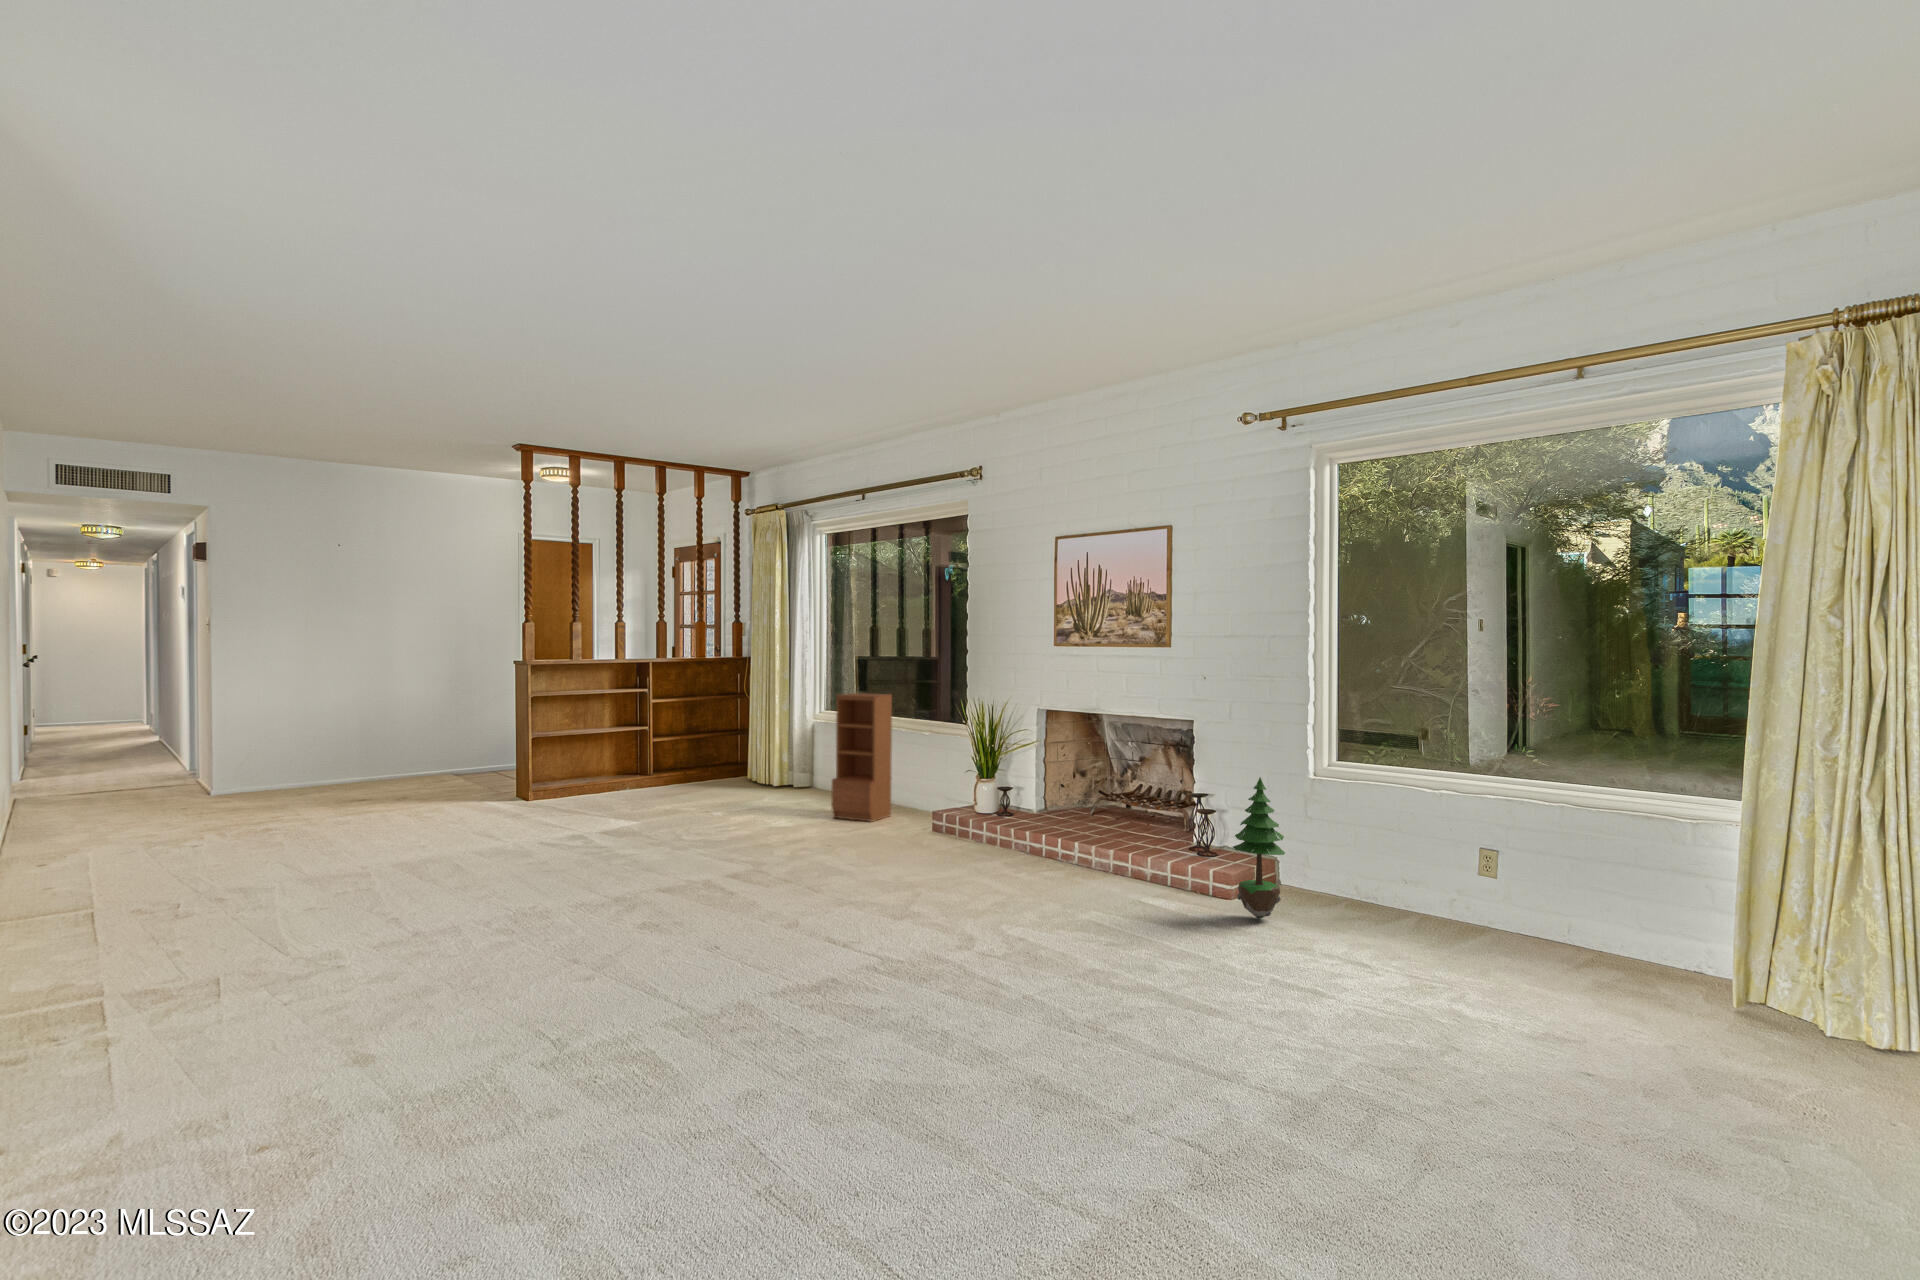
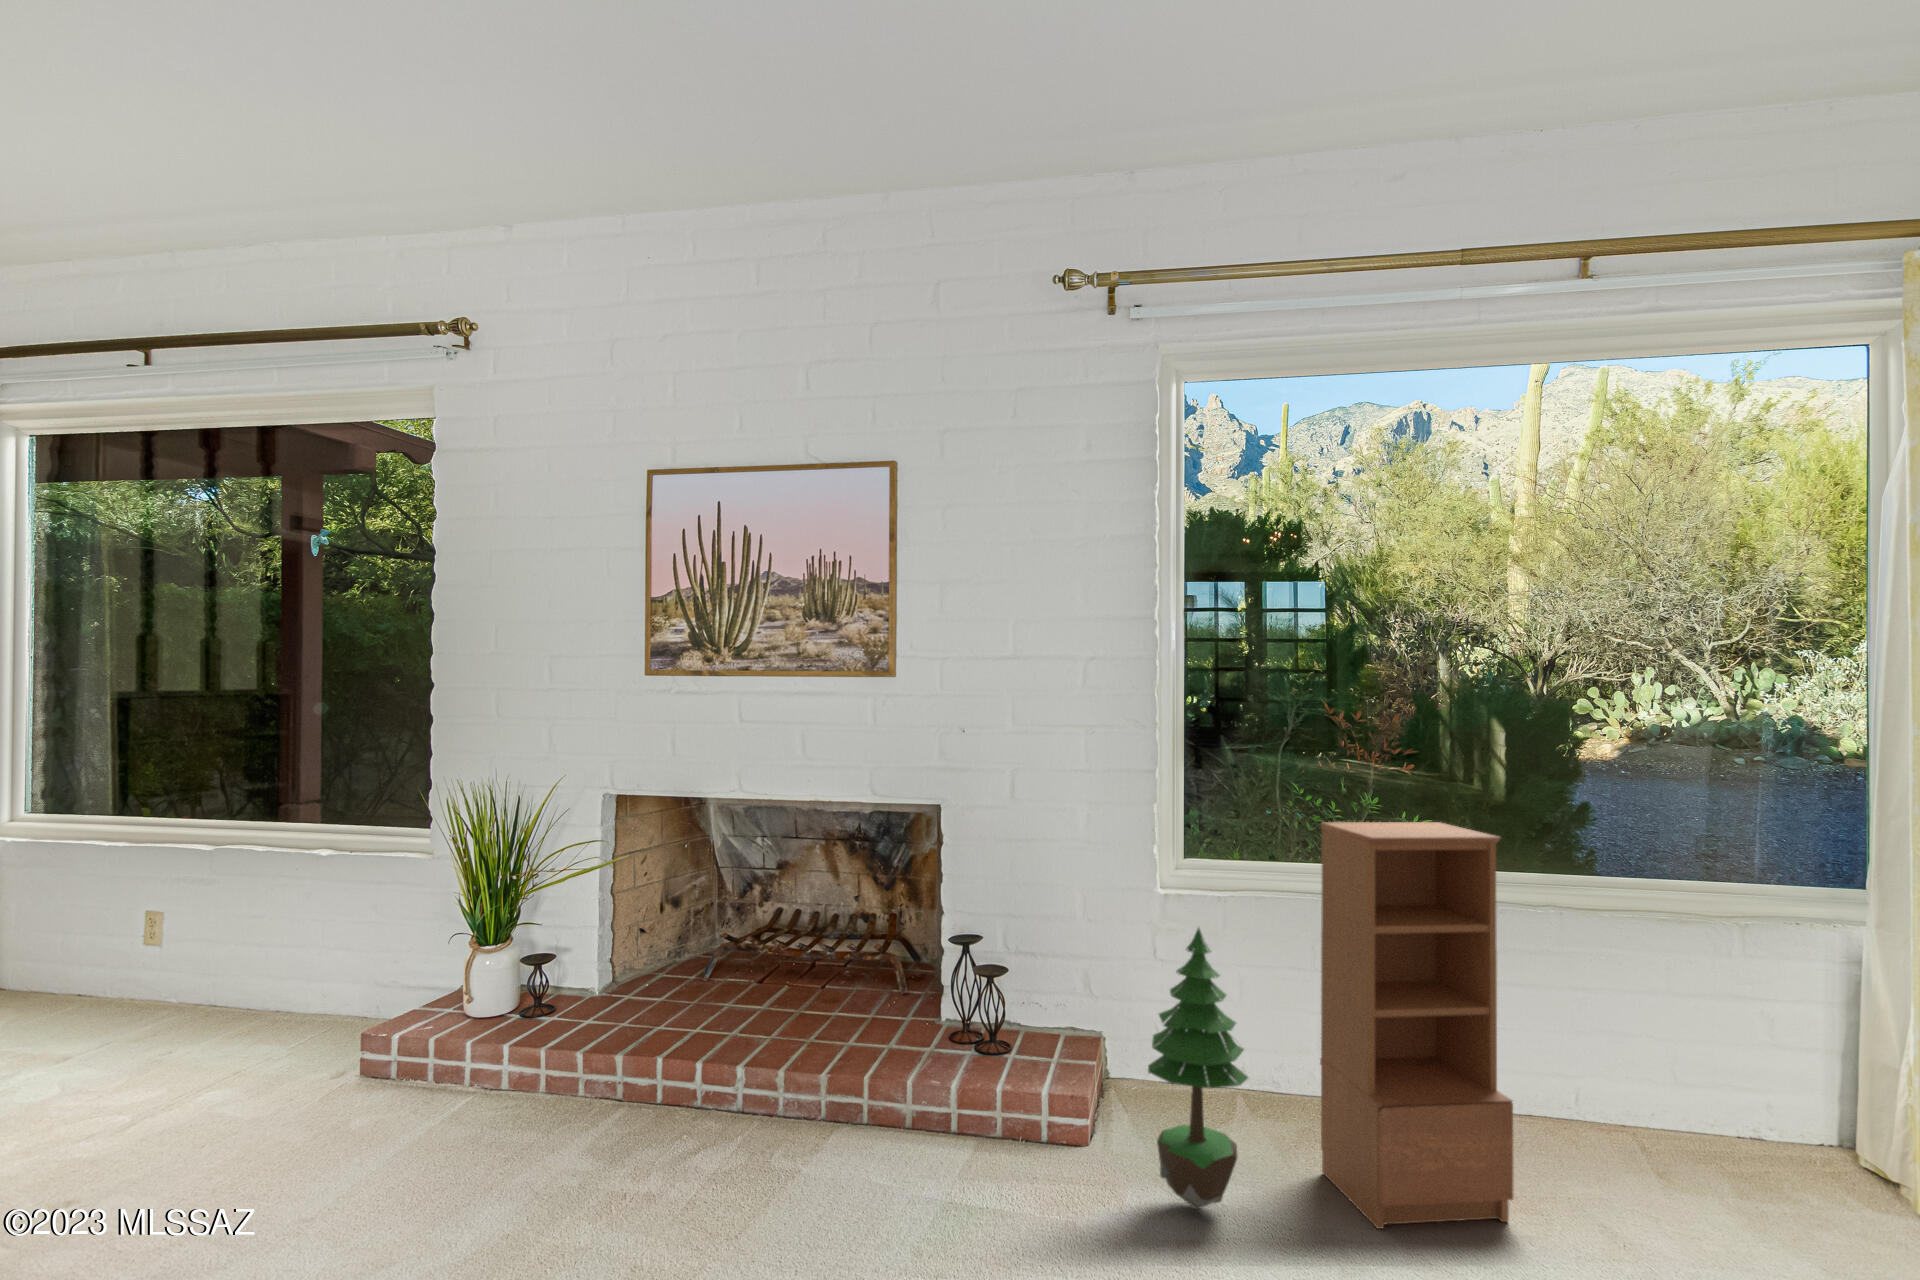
bookcase: present [832,693,892,822] -> present [1320,822,1514,1229]

